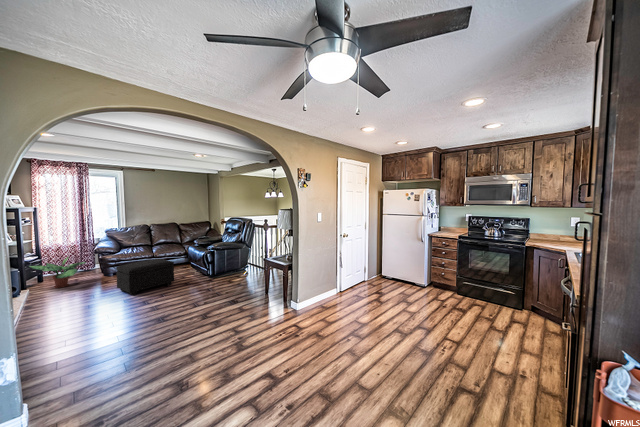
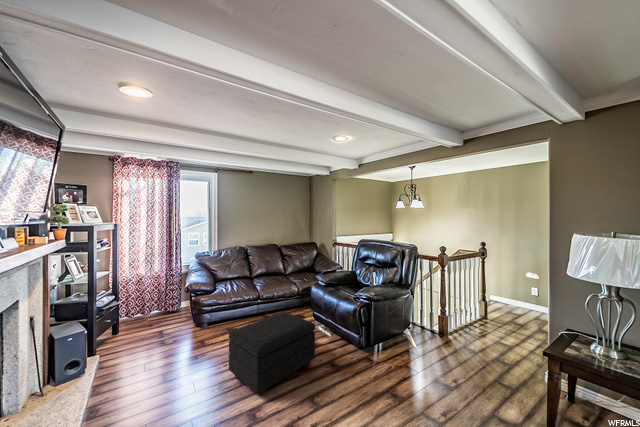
potted plant: present [29,257,86,288] -> none [101,300,176,353]

